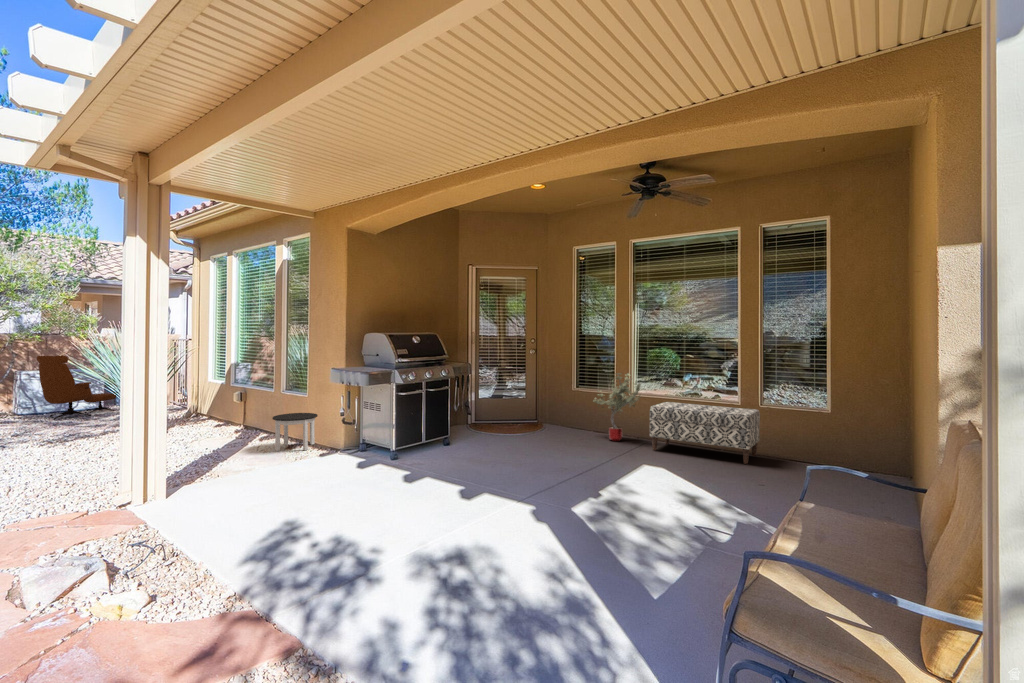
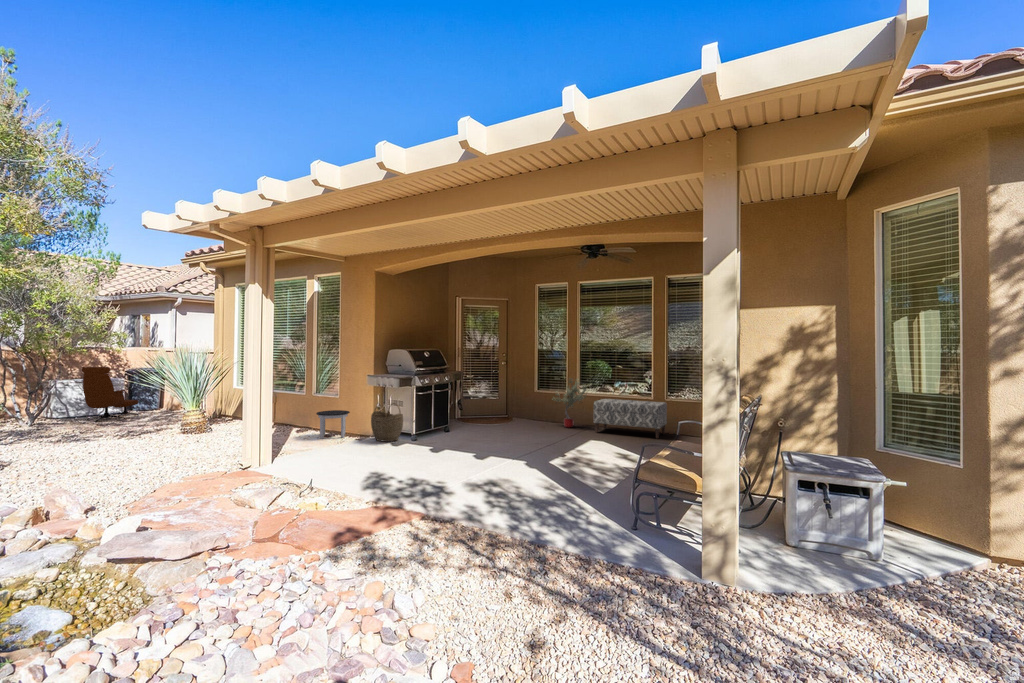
woven basket: none [337,405,380,459] -> present [371,403,403,442]

